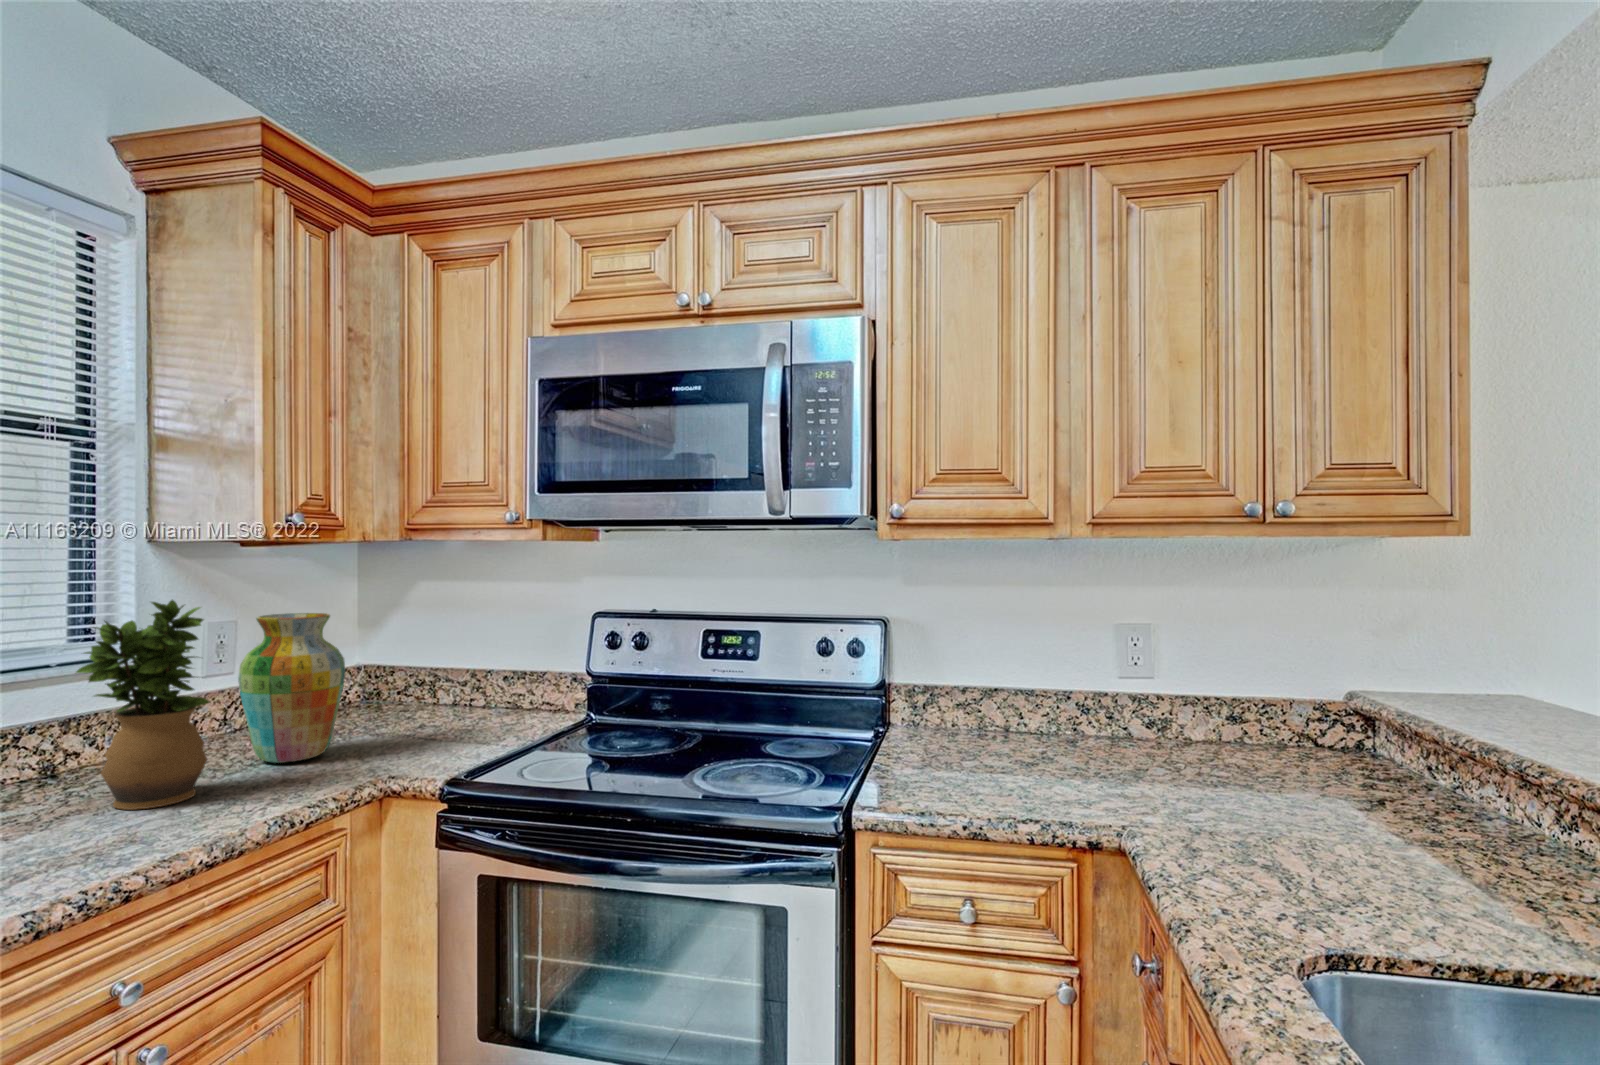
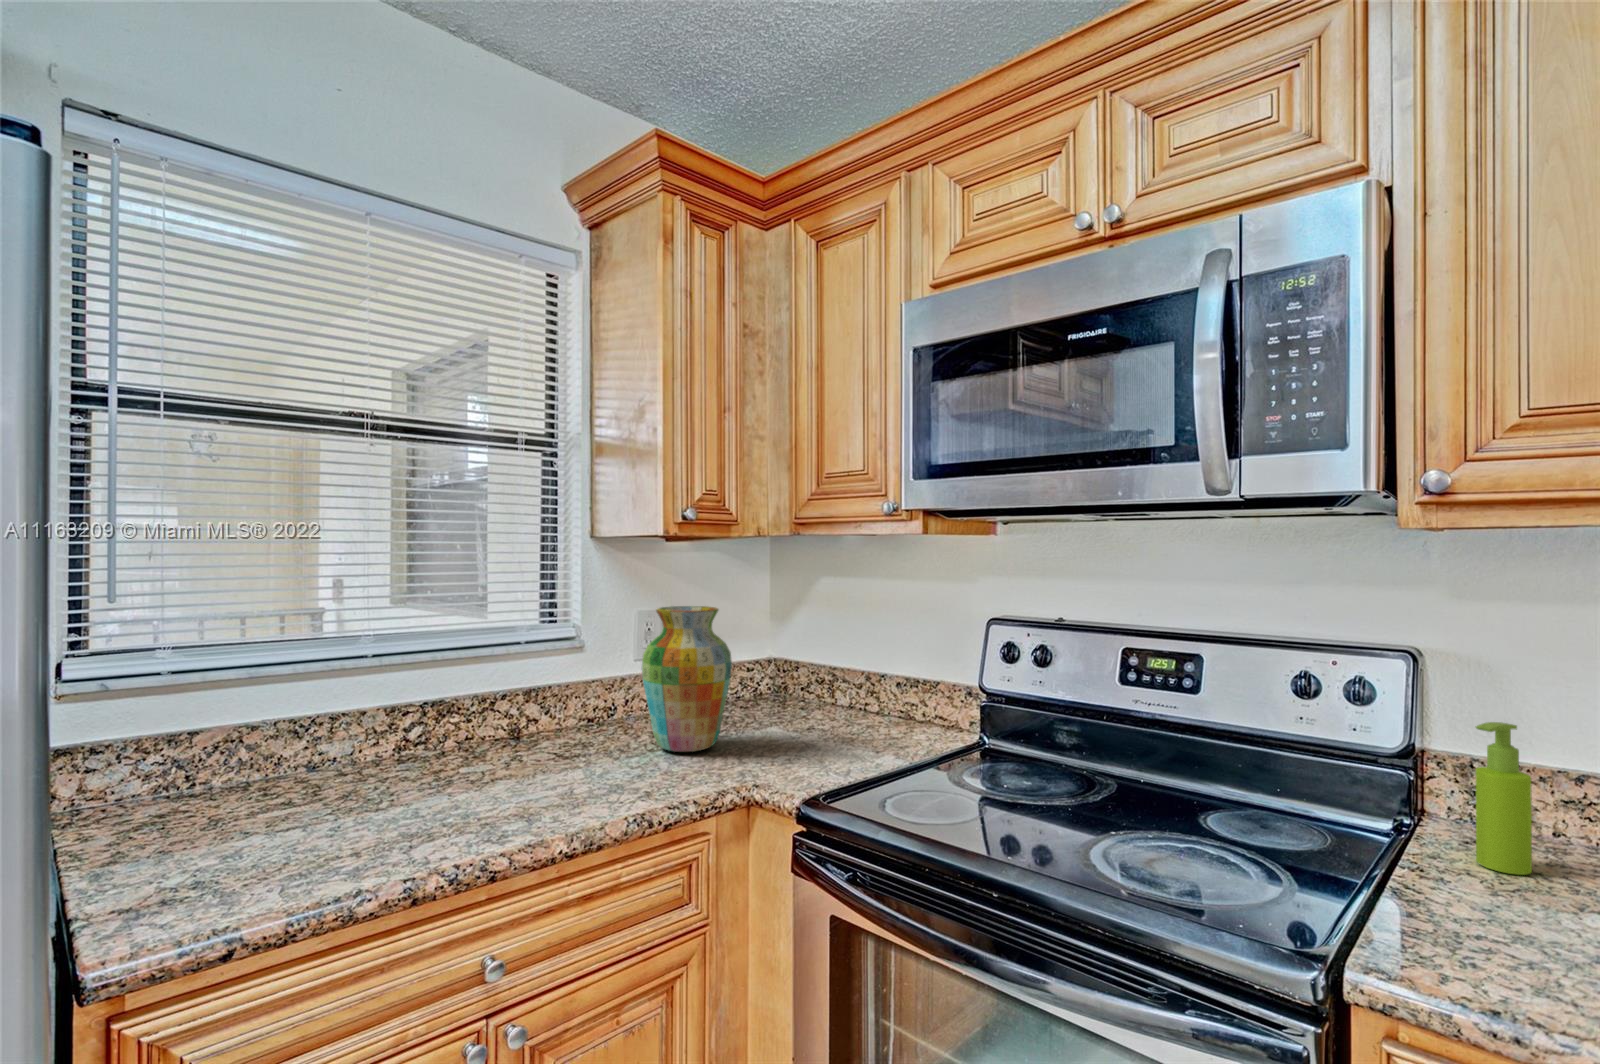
potted plant: present [76,600,210,810] -> none [502,589,604,784]
soap dispenser: none [917,659,943,751] -> present [1476,722,1532,875]

